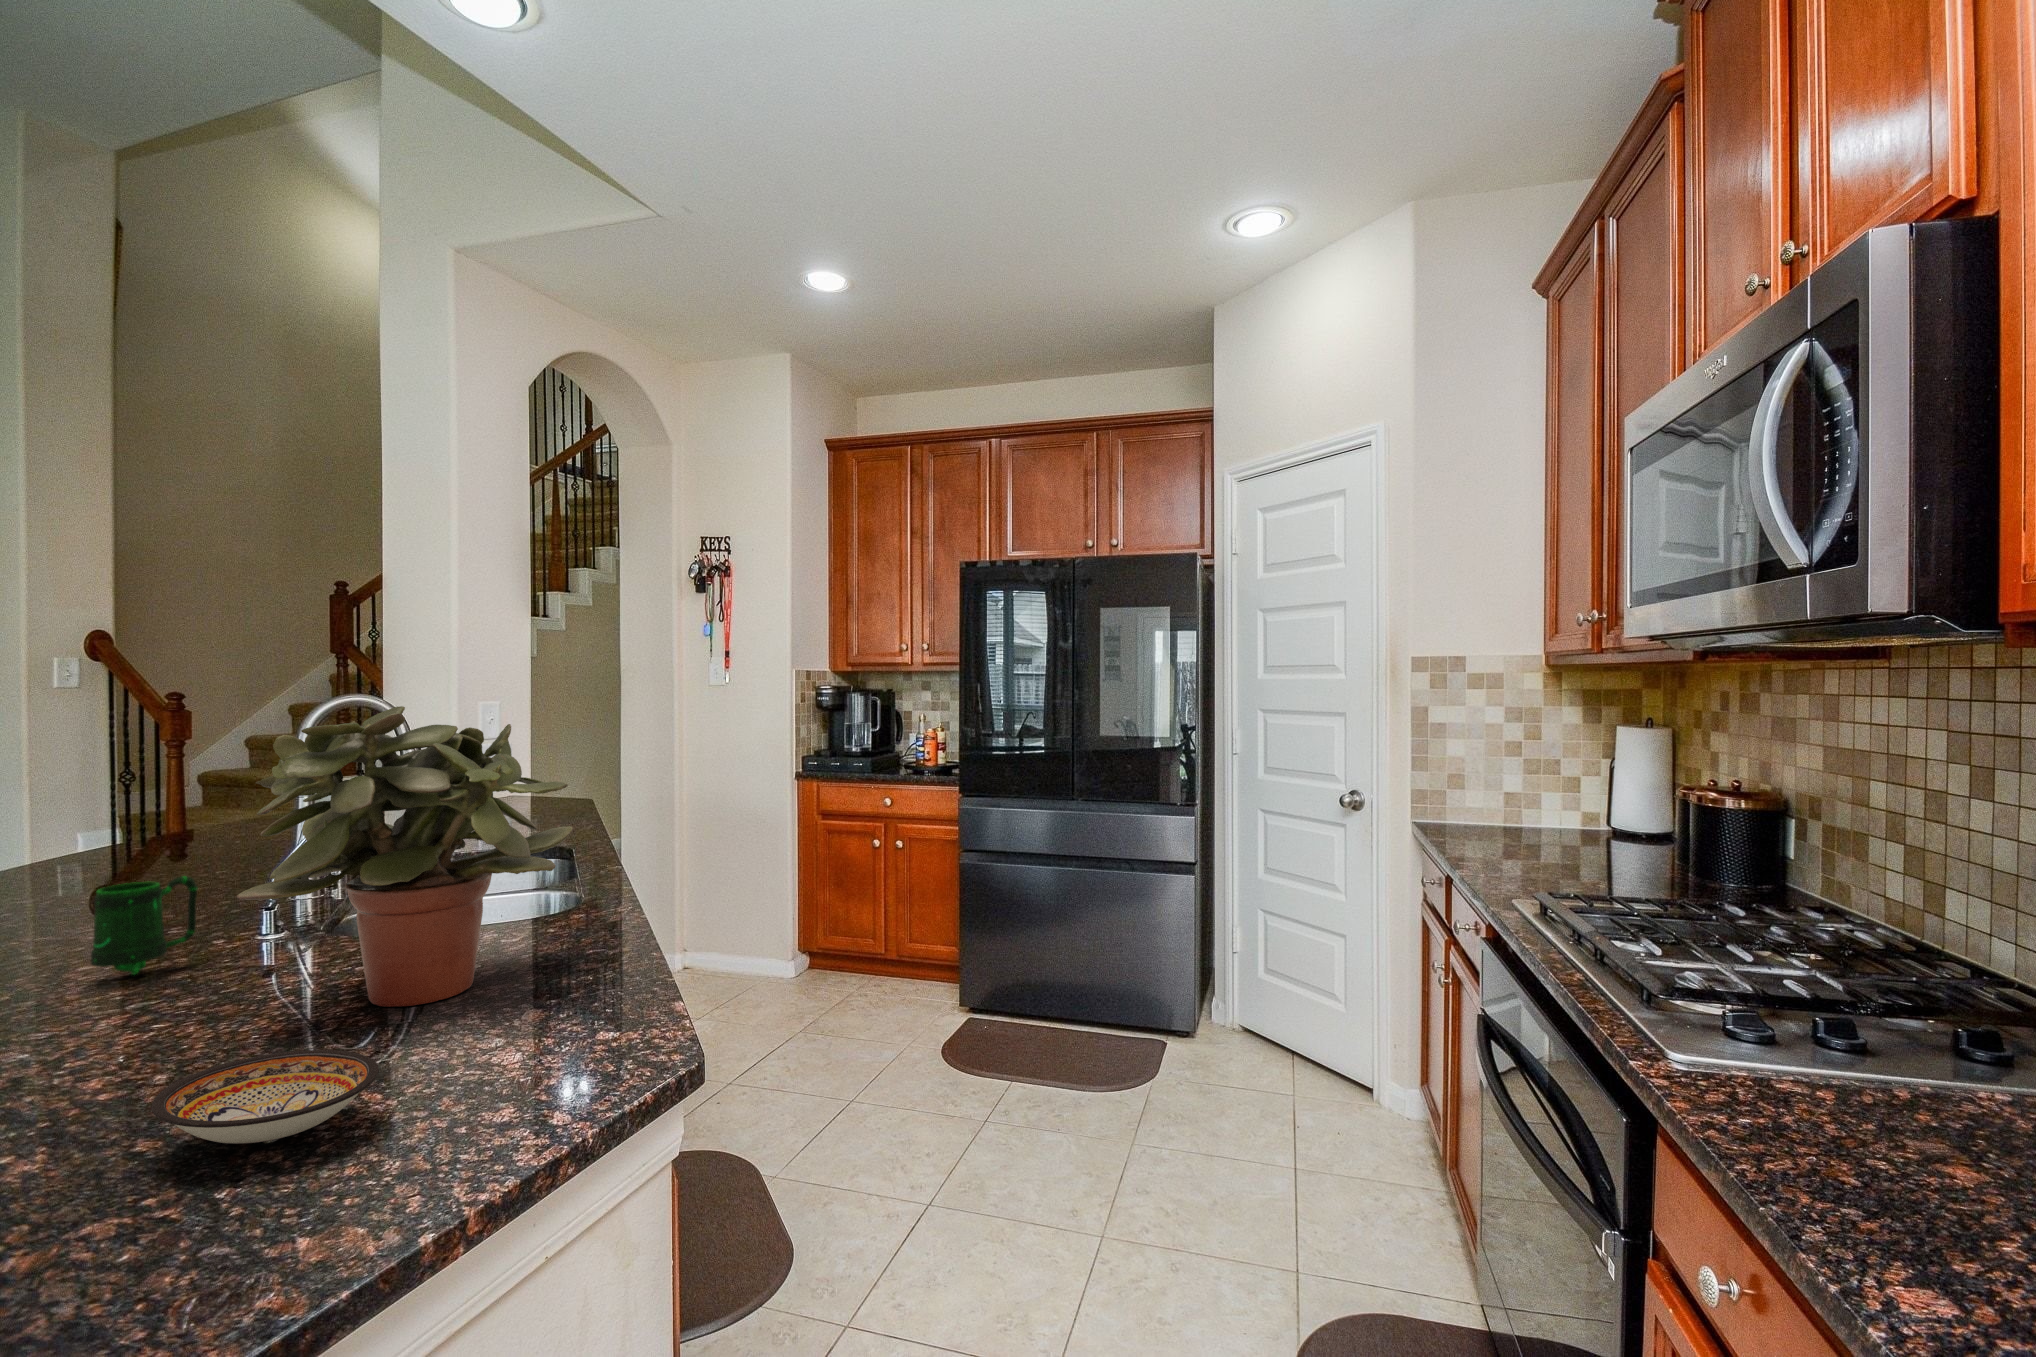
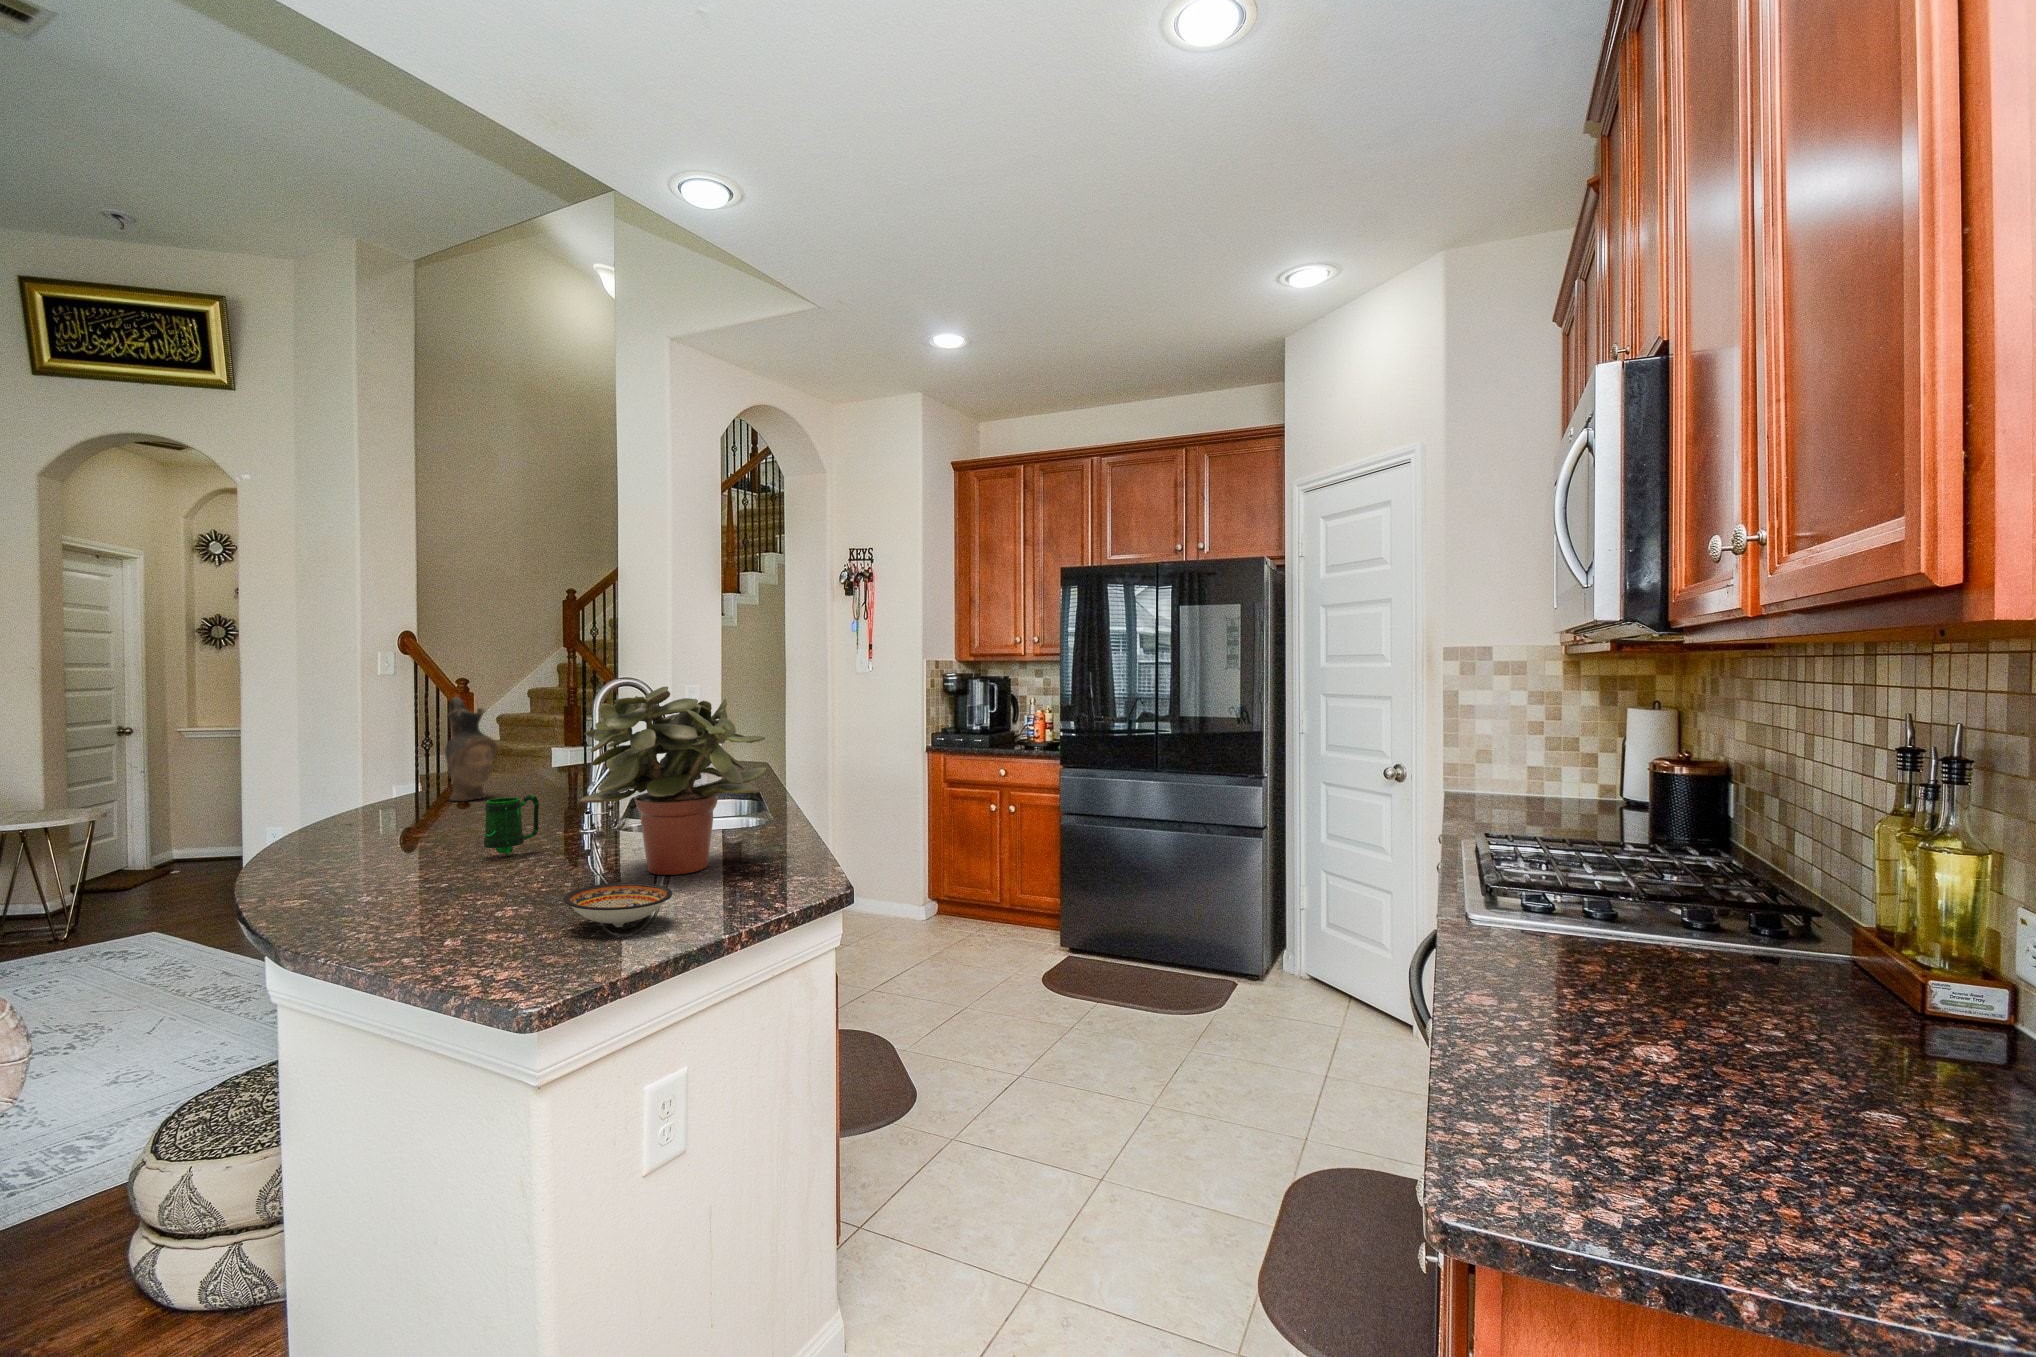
ceramic pitcher: none [95,719,182,870] -> present [445,697,497,801]

